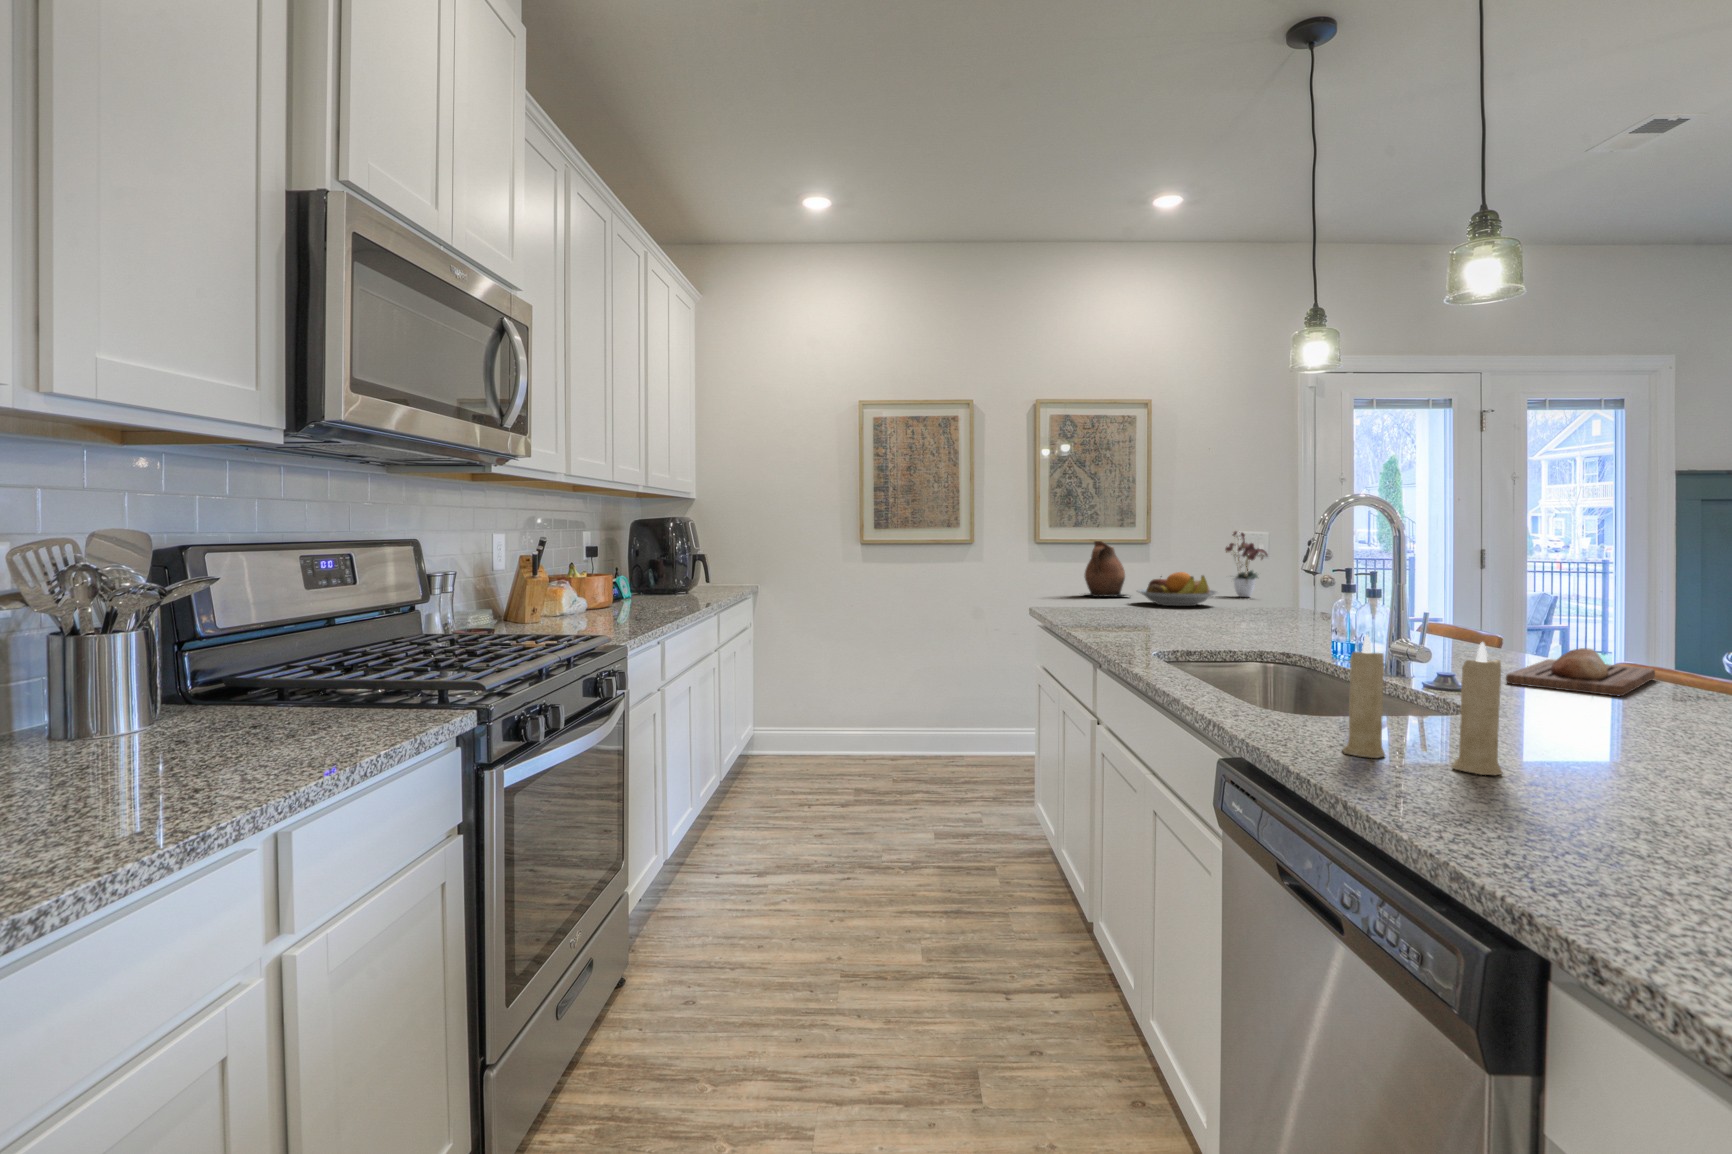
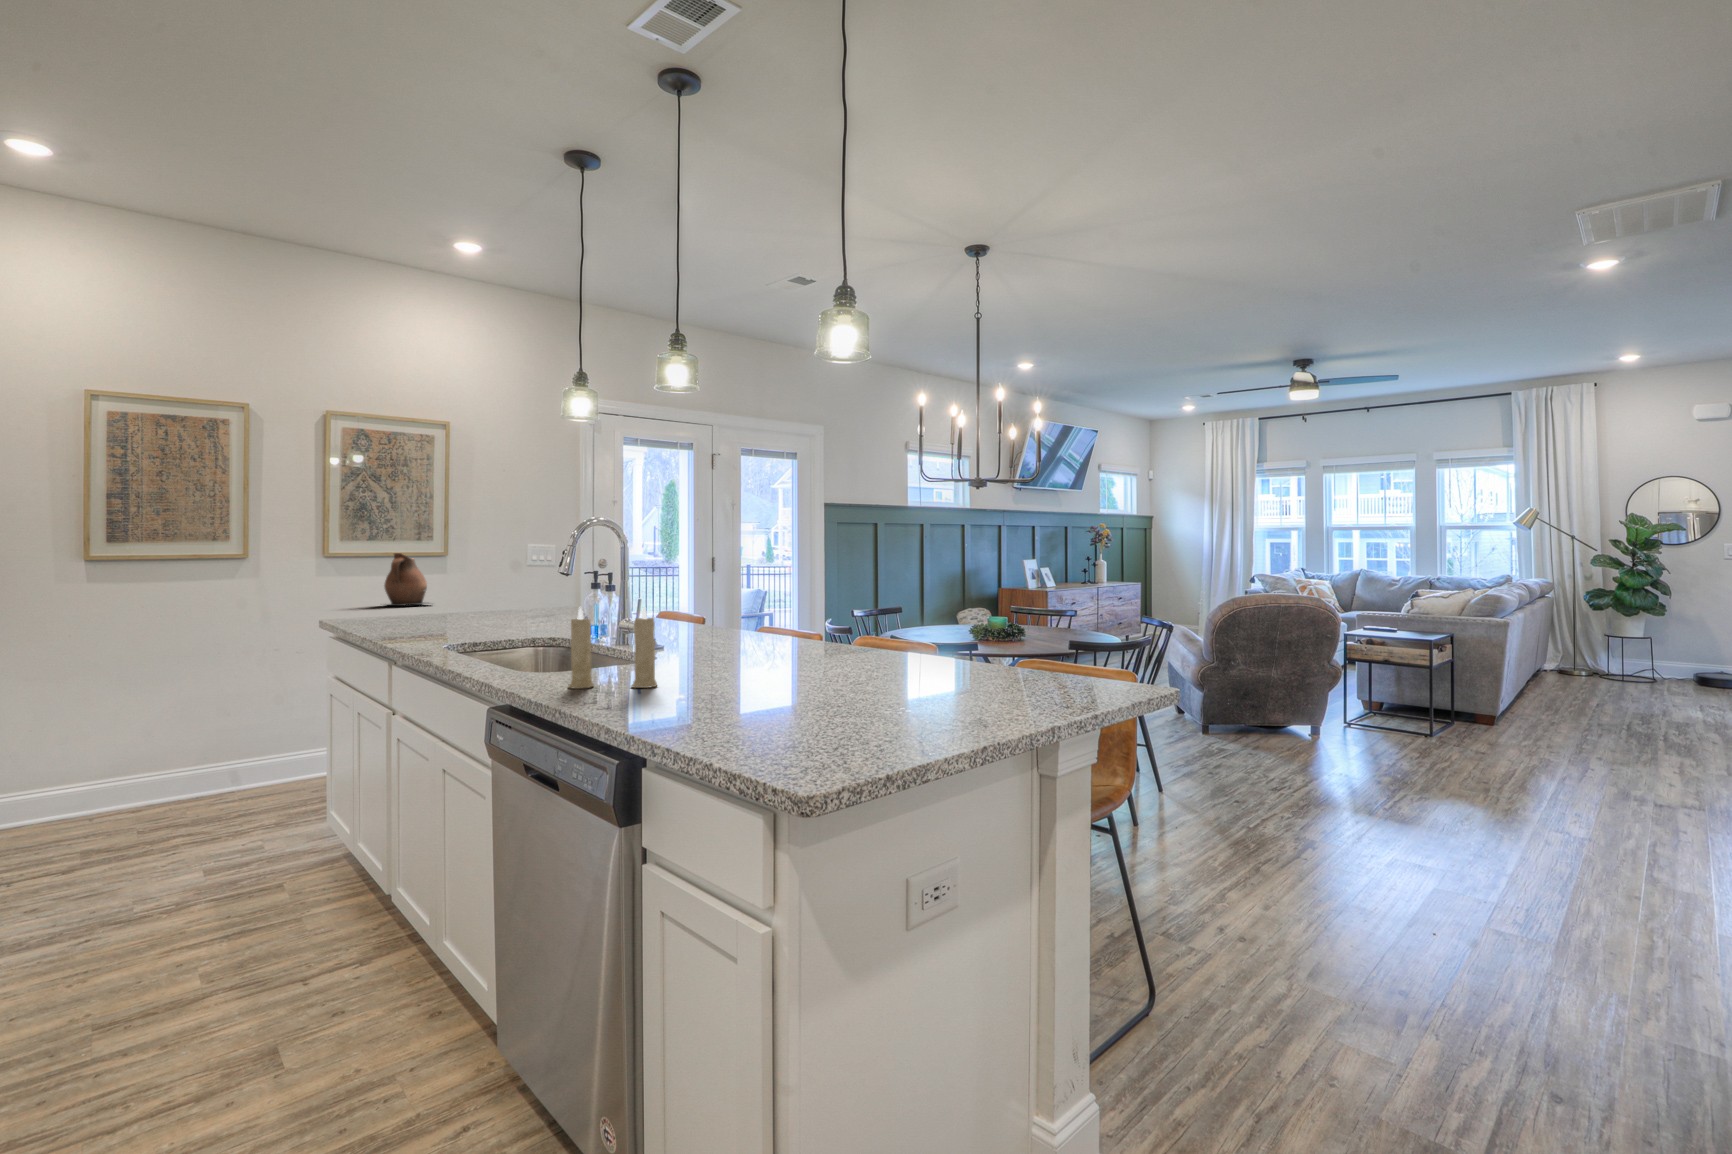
flower arrangement: present [1225,531,1268,597] -> none [518,541,560,601]
fruit bowl: present [1137,572,1218,606] -> none [437,580,513,610]
bread loaf: present [1506,648,1655,696] -> none [691,617,771,643]

